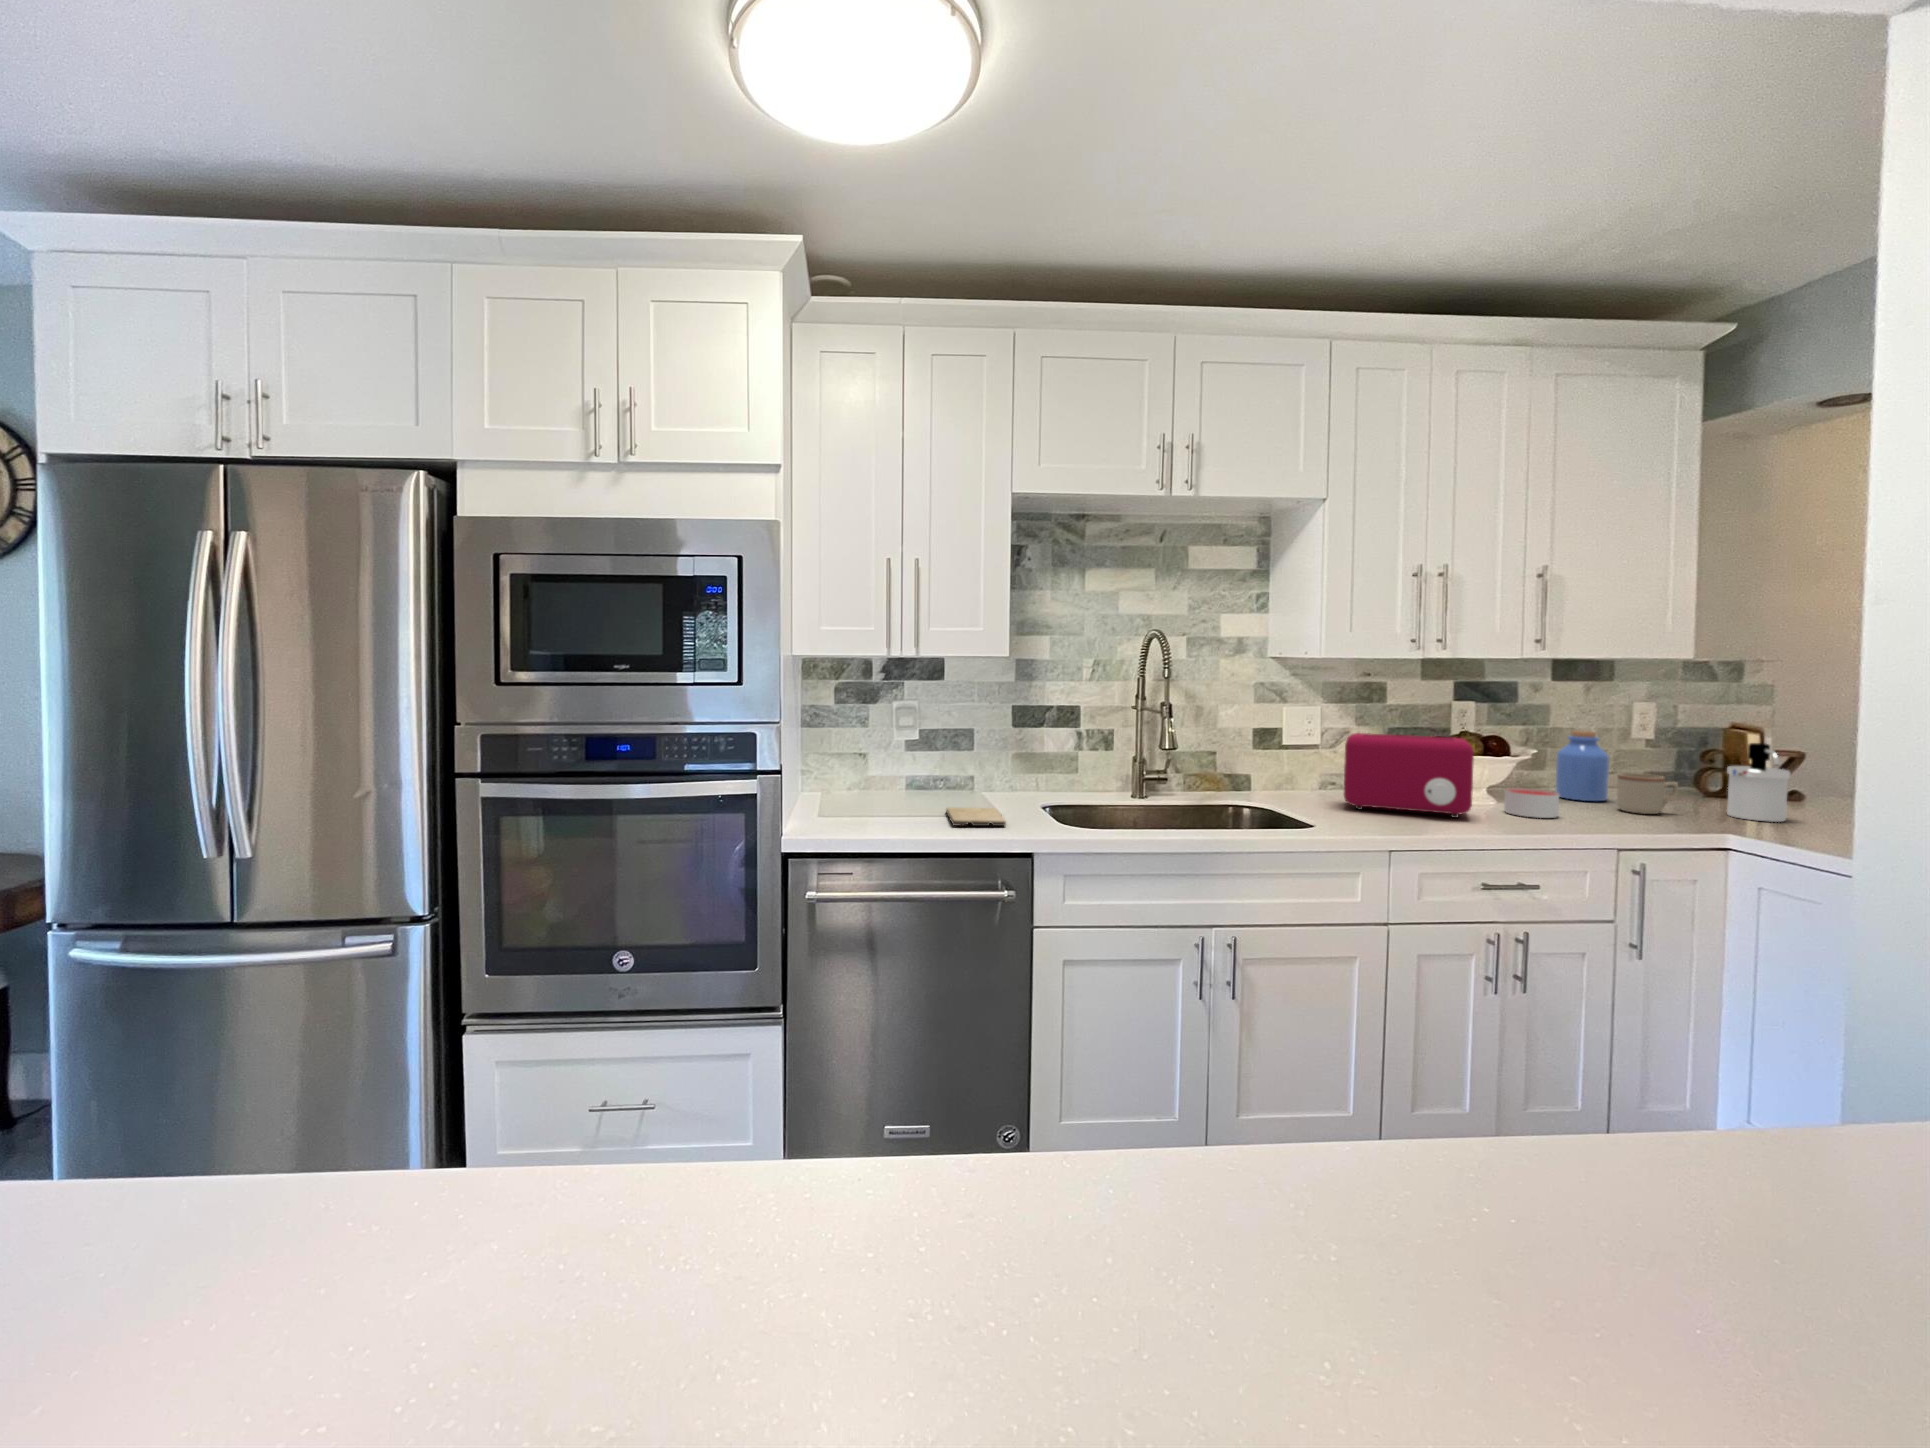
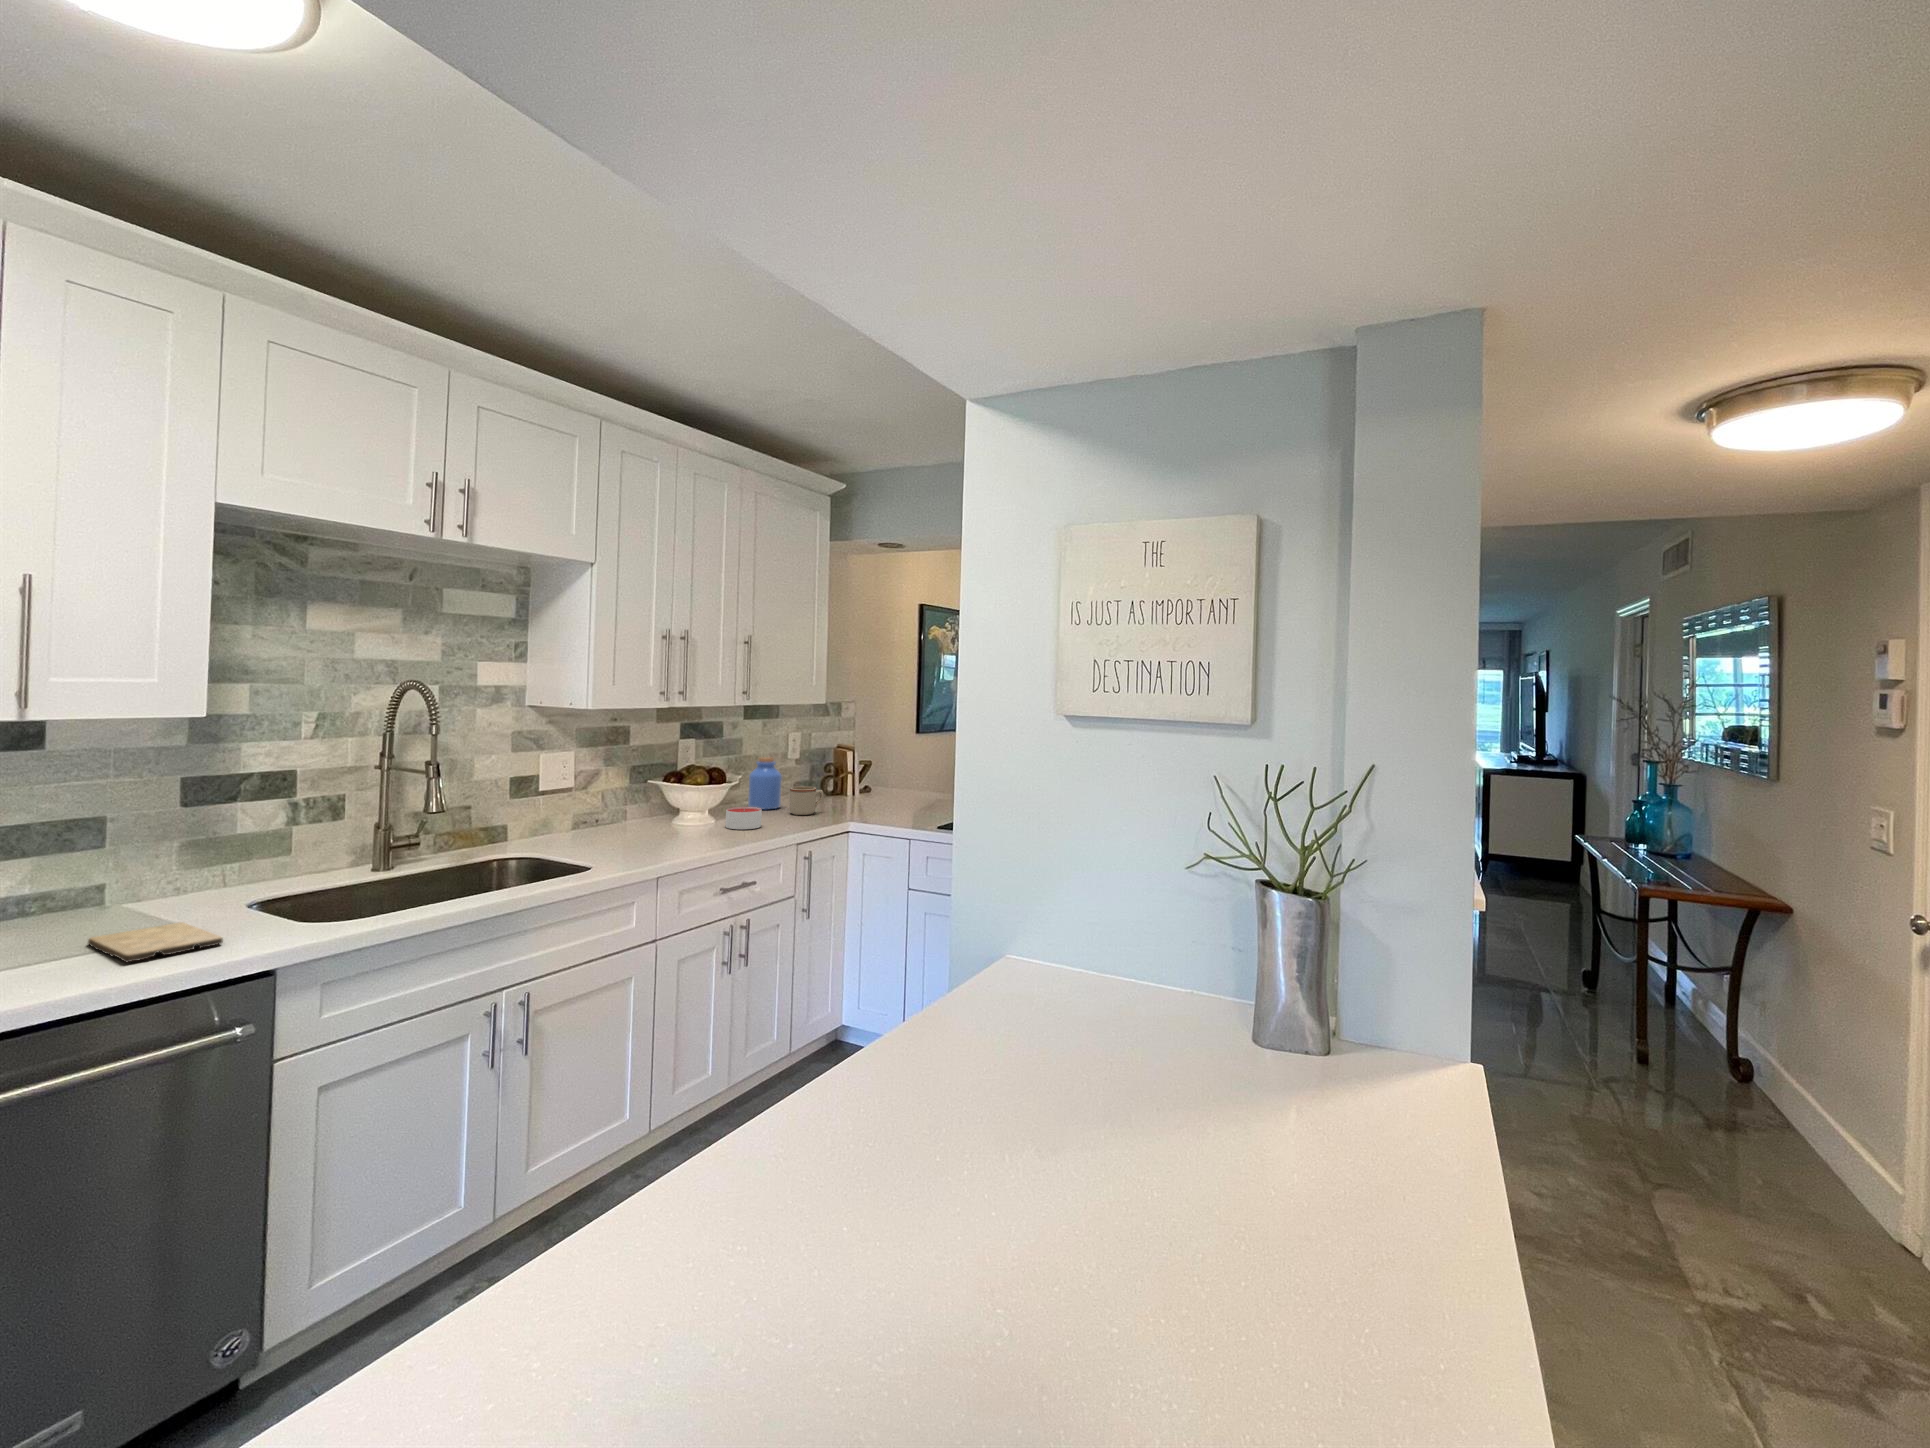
toaster: present [1344,733,1474,818] -> none [605,773,712,844]
soap dispenser: present [1727,743,1790,822] -> none [845,760,876,810]

